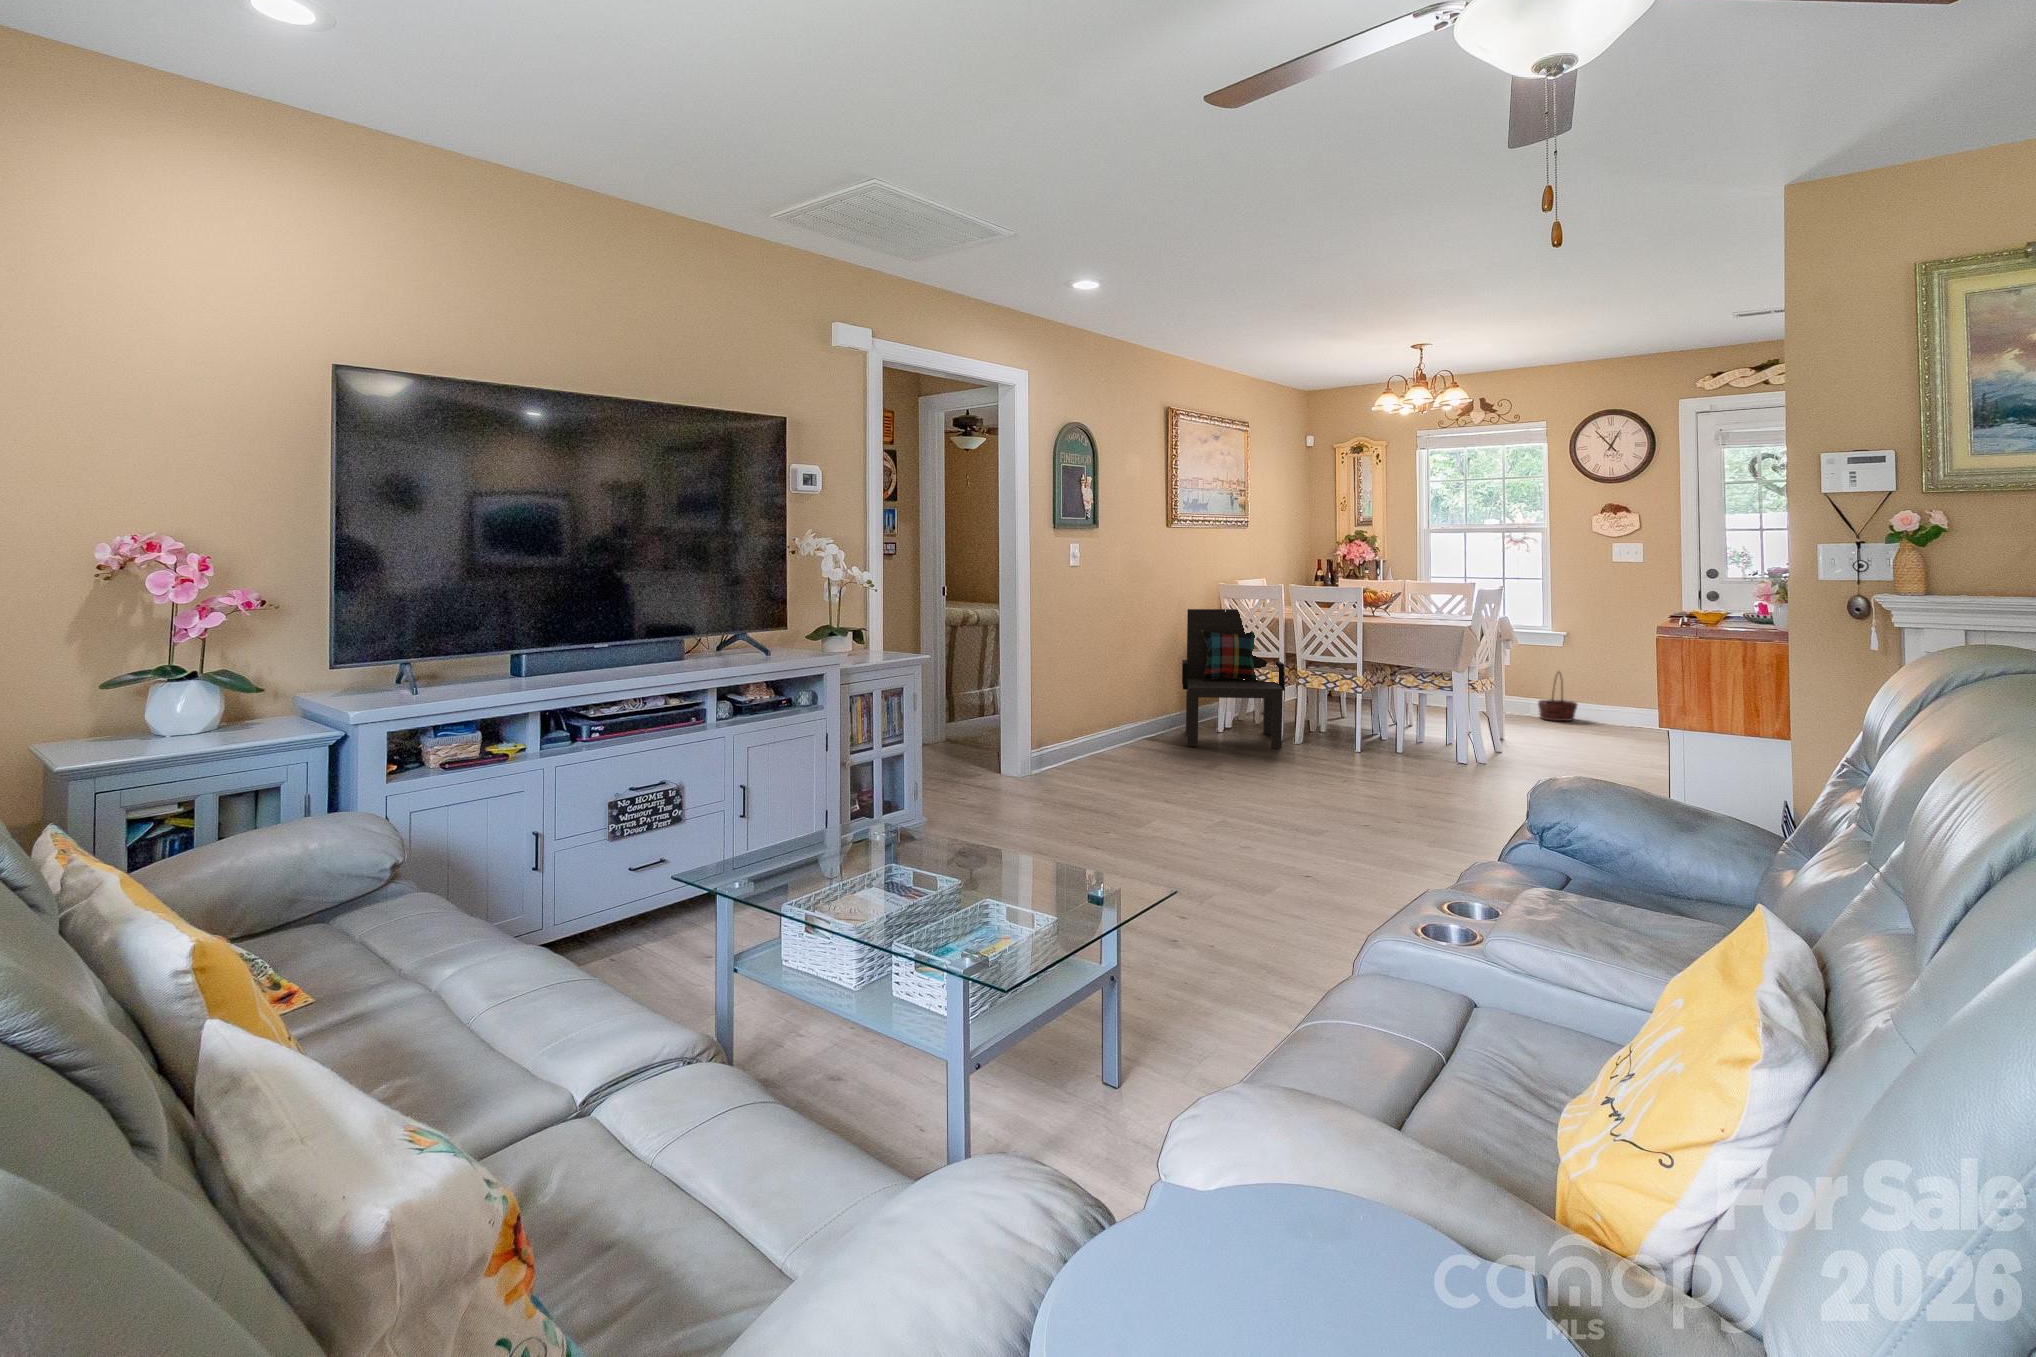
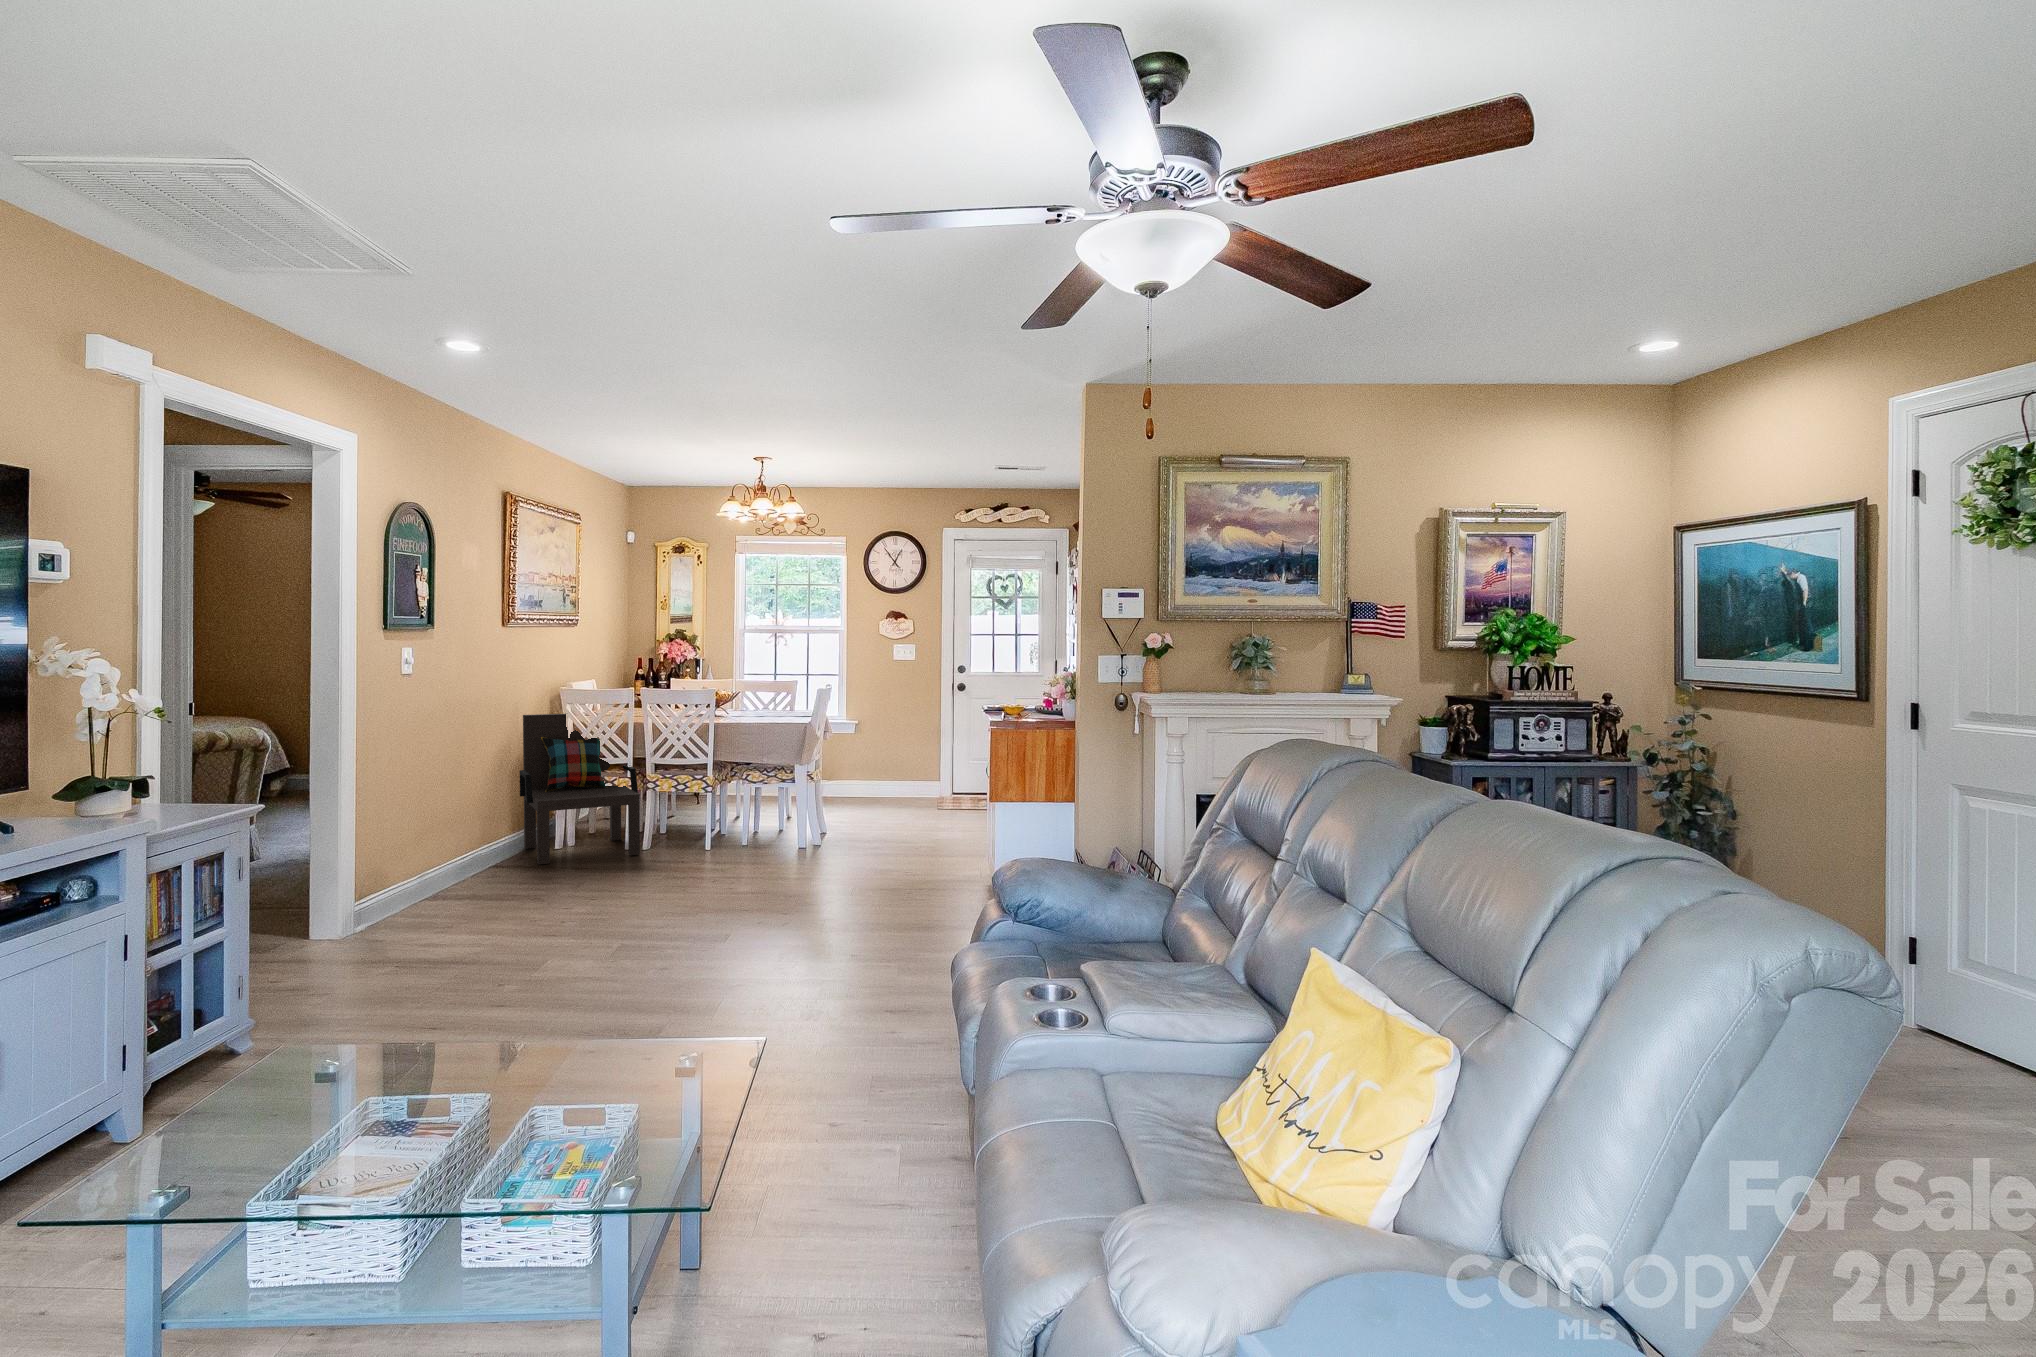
basket: present [1538,672,1577,721] -> none [847,756,879,800]

